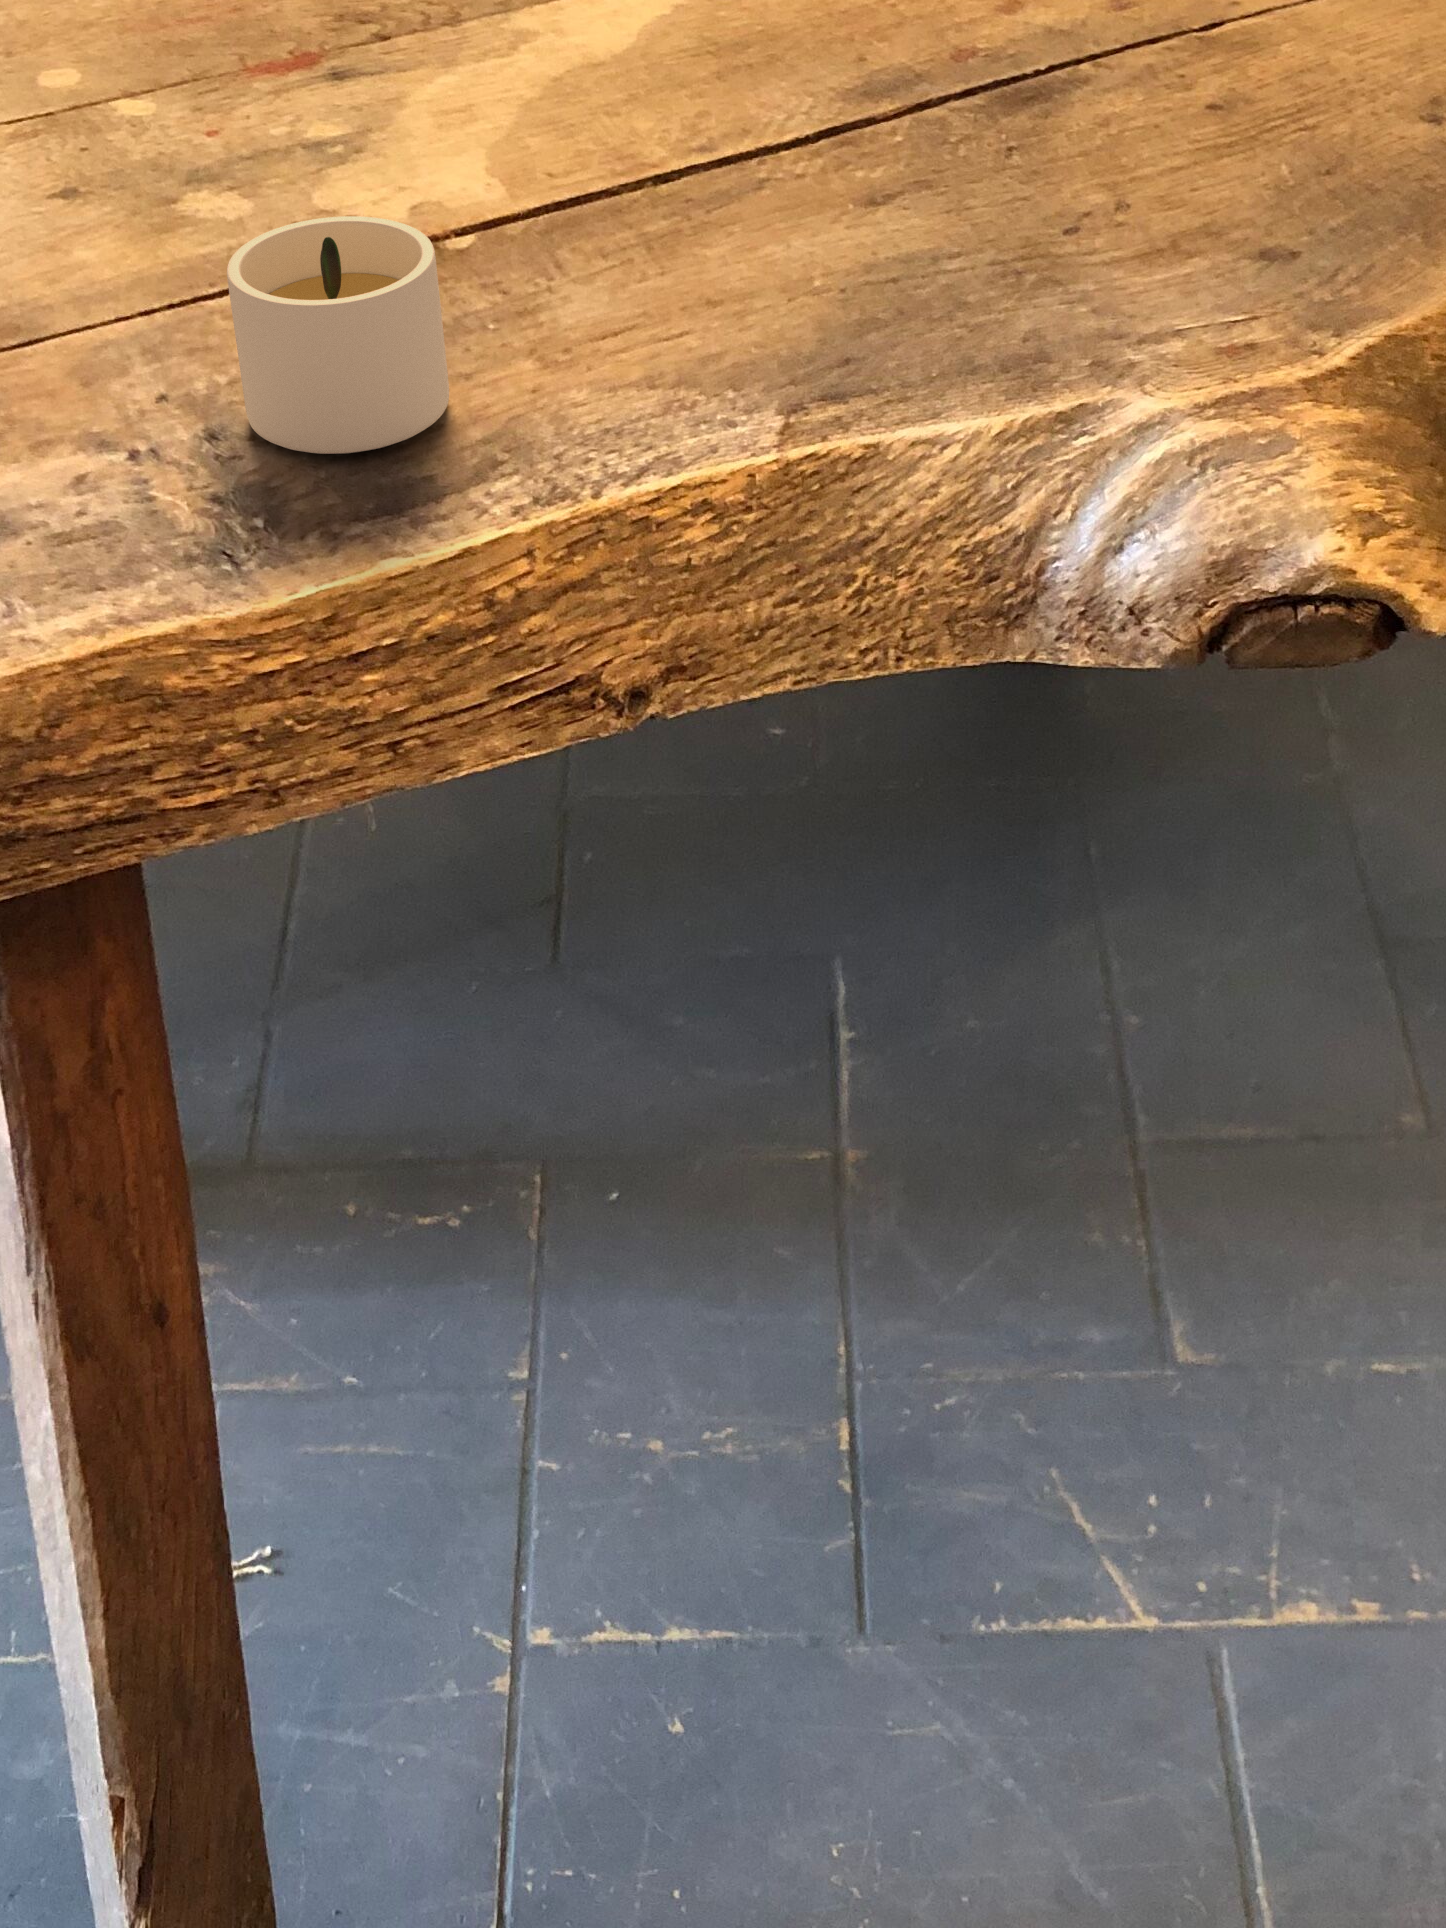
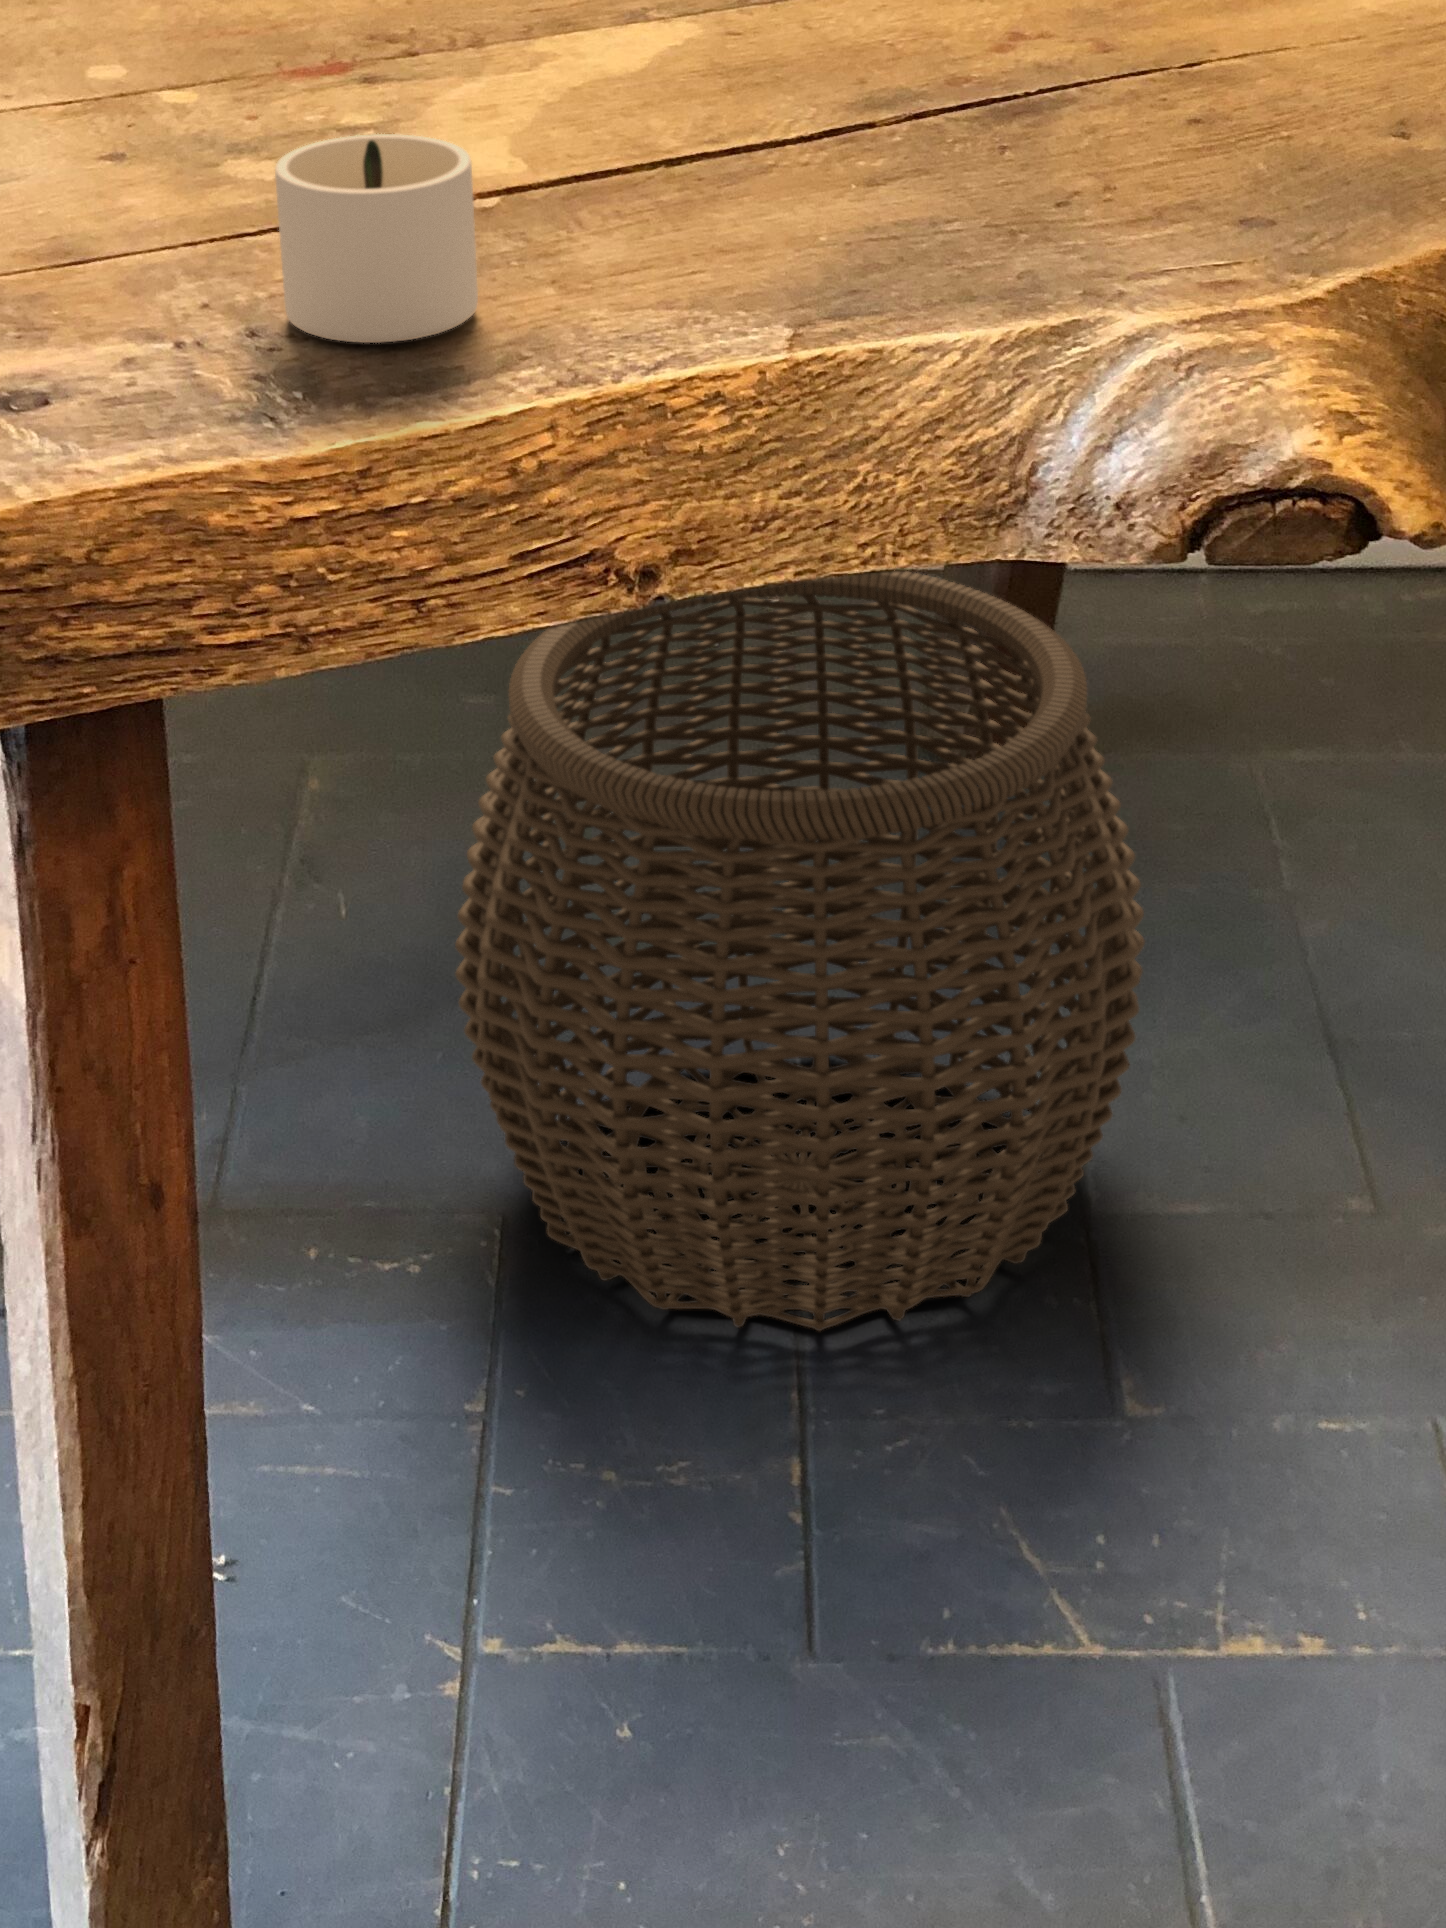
woven basket: none [478,486,1179,1279] -> present [455,570,1145,1331]

